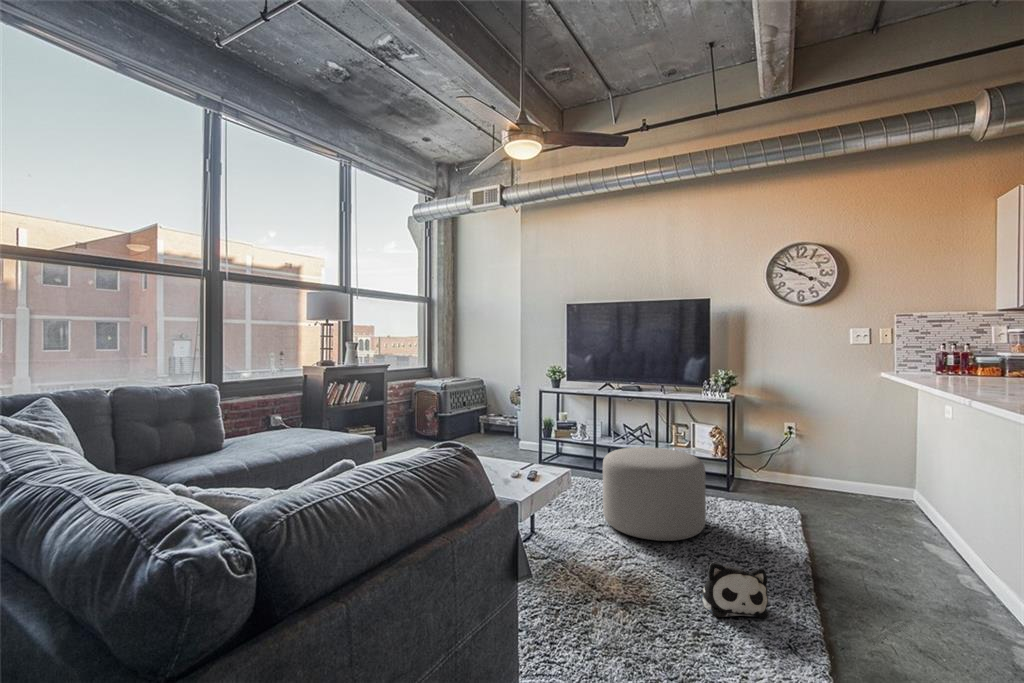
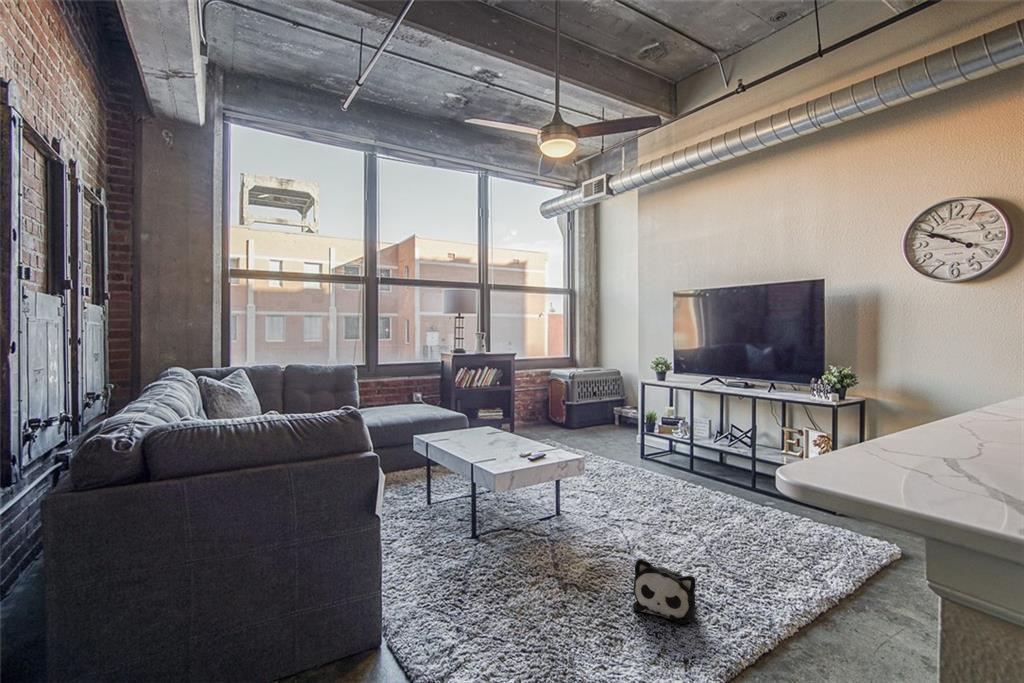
ottoman: present [603,447,706,541] -> none [630,447,739,545]

